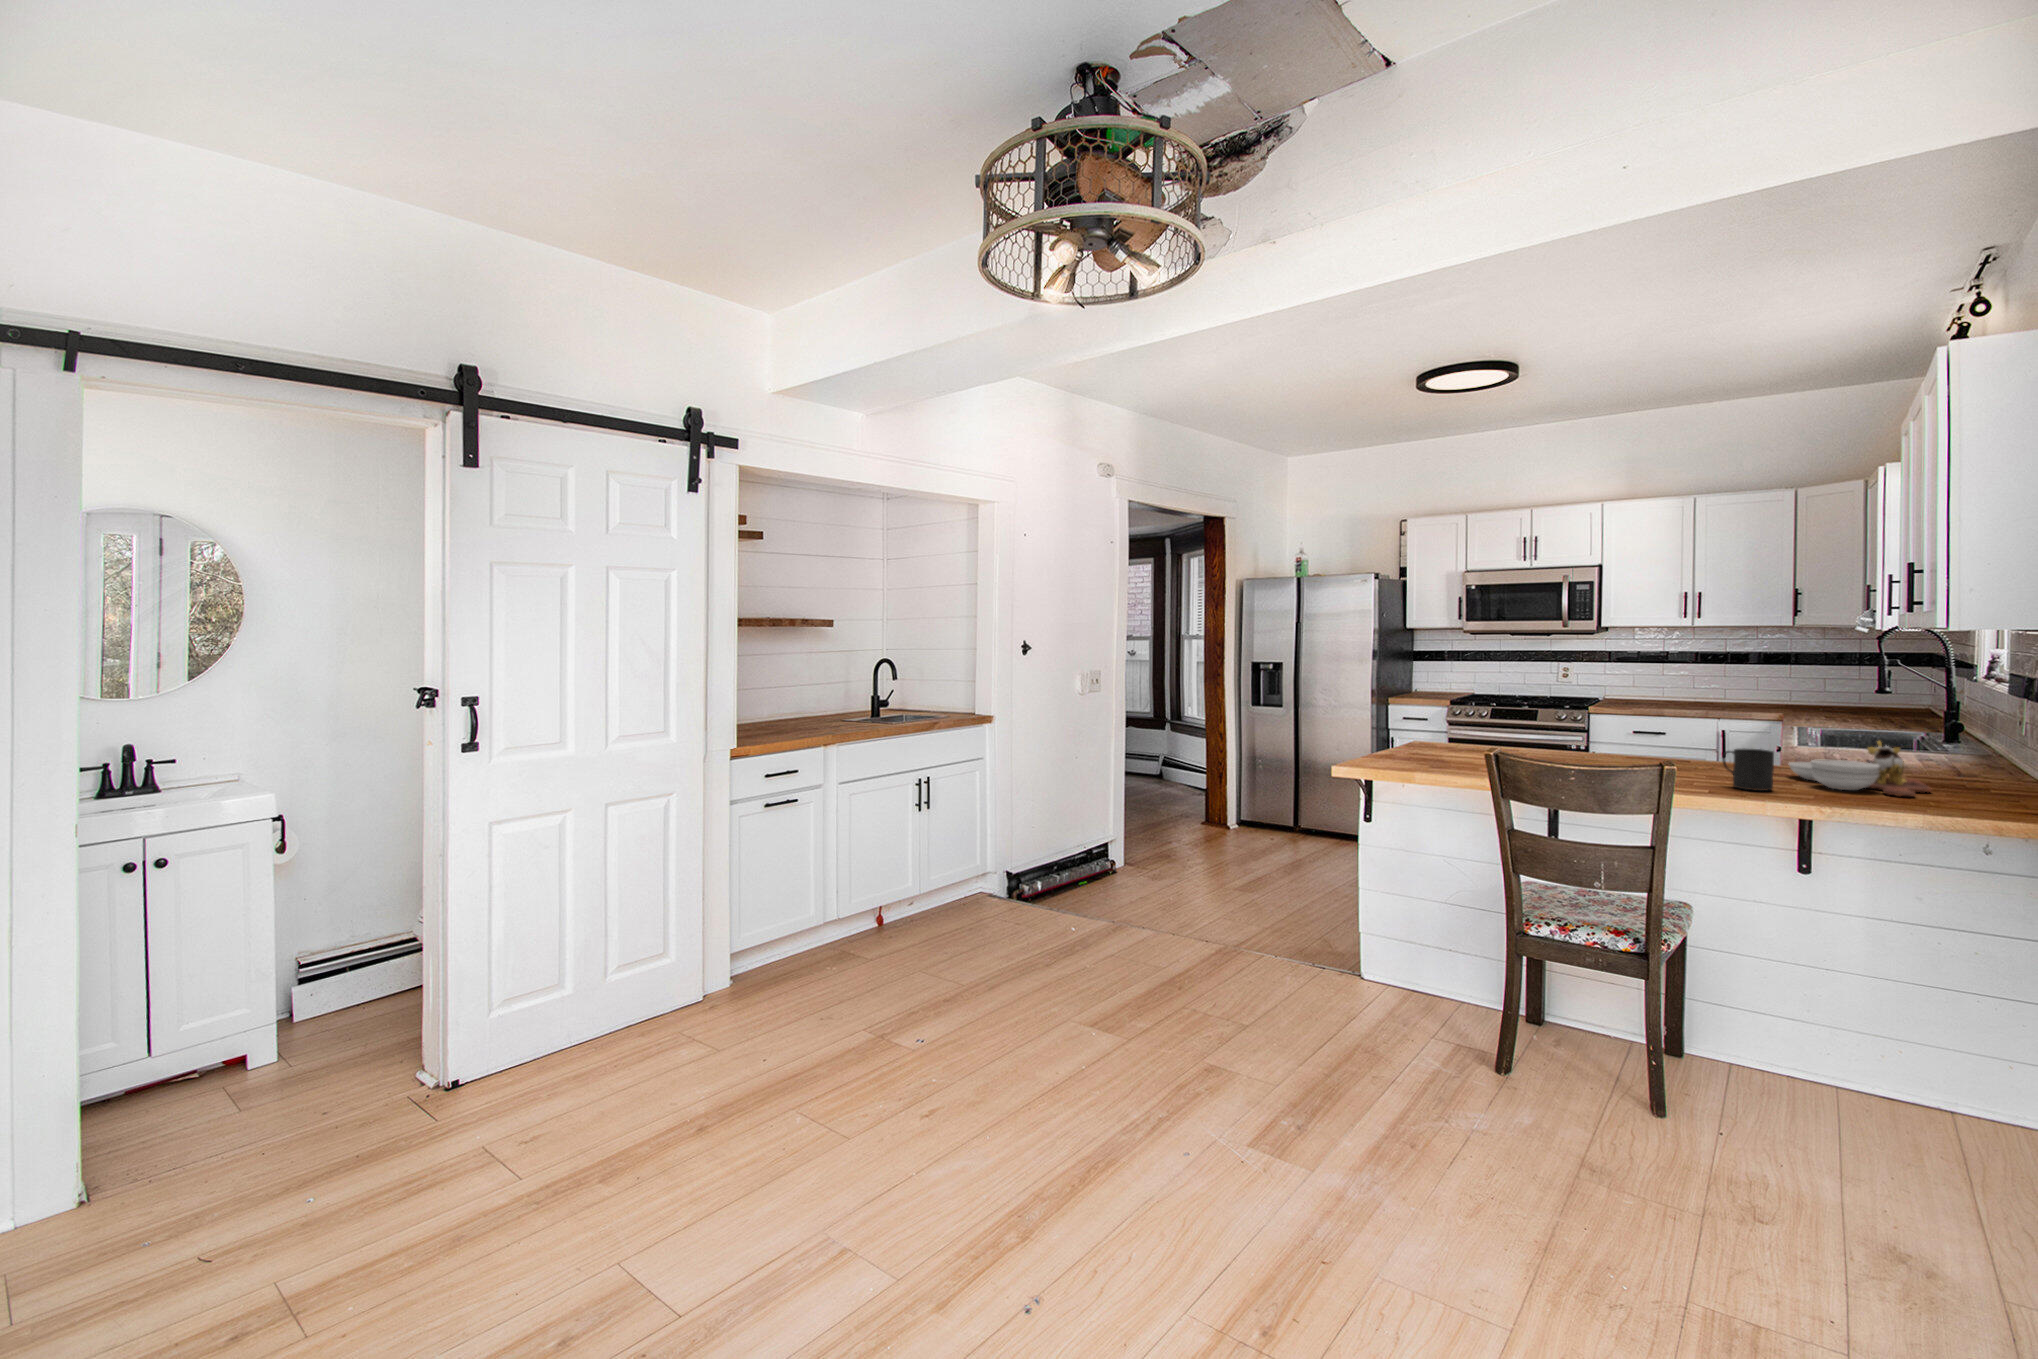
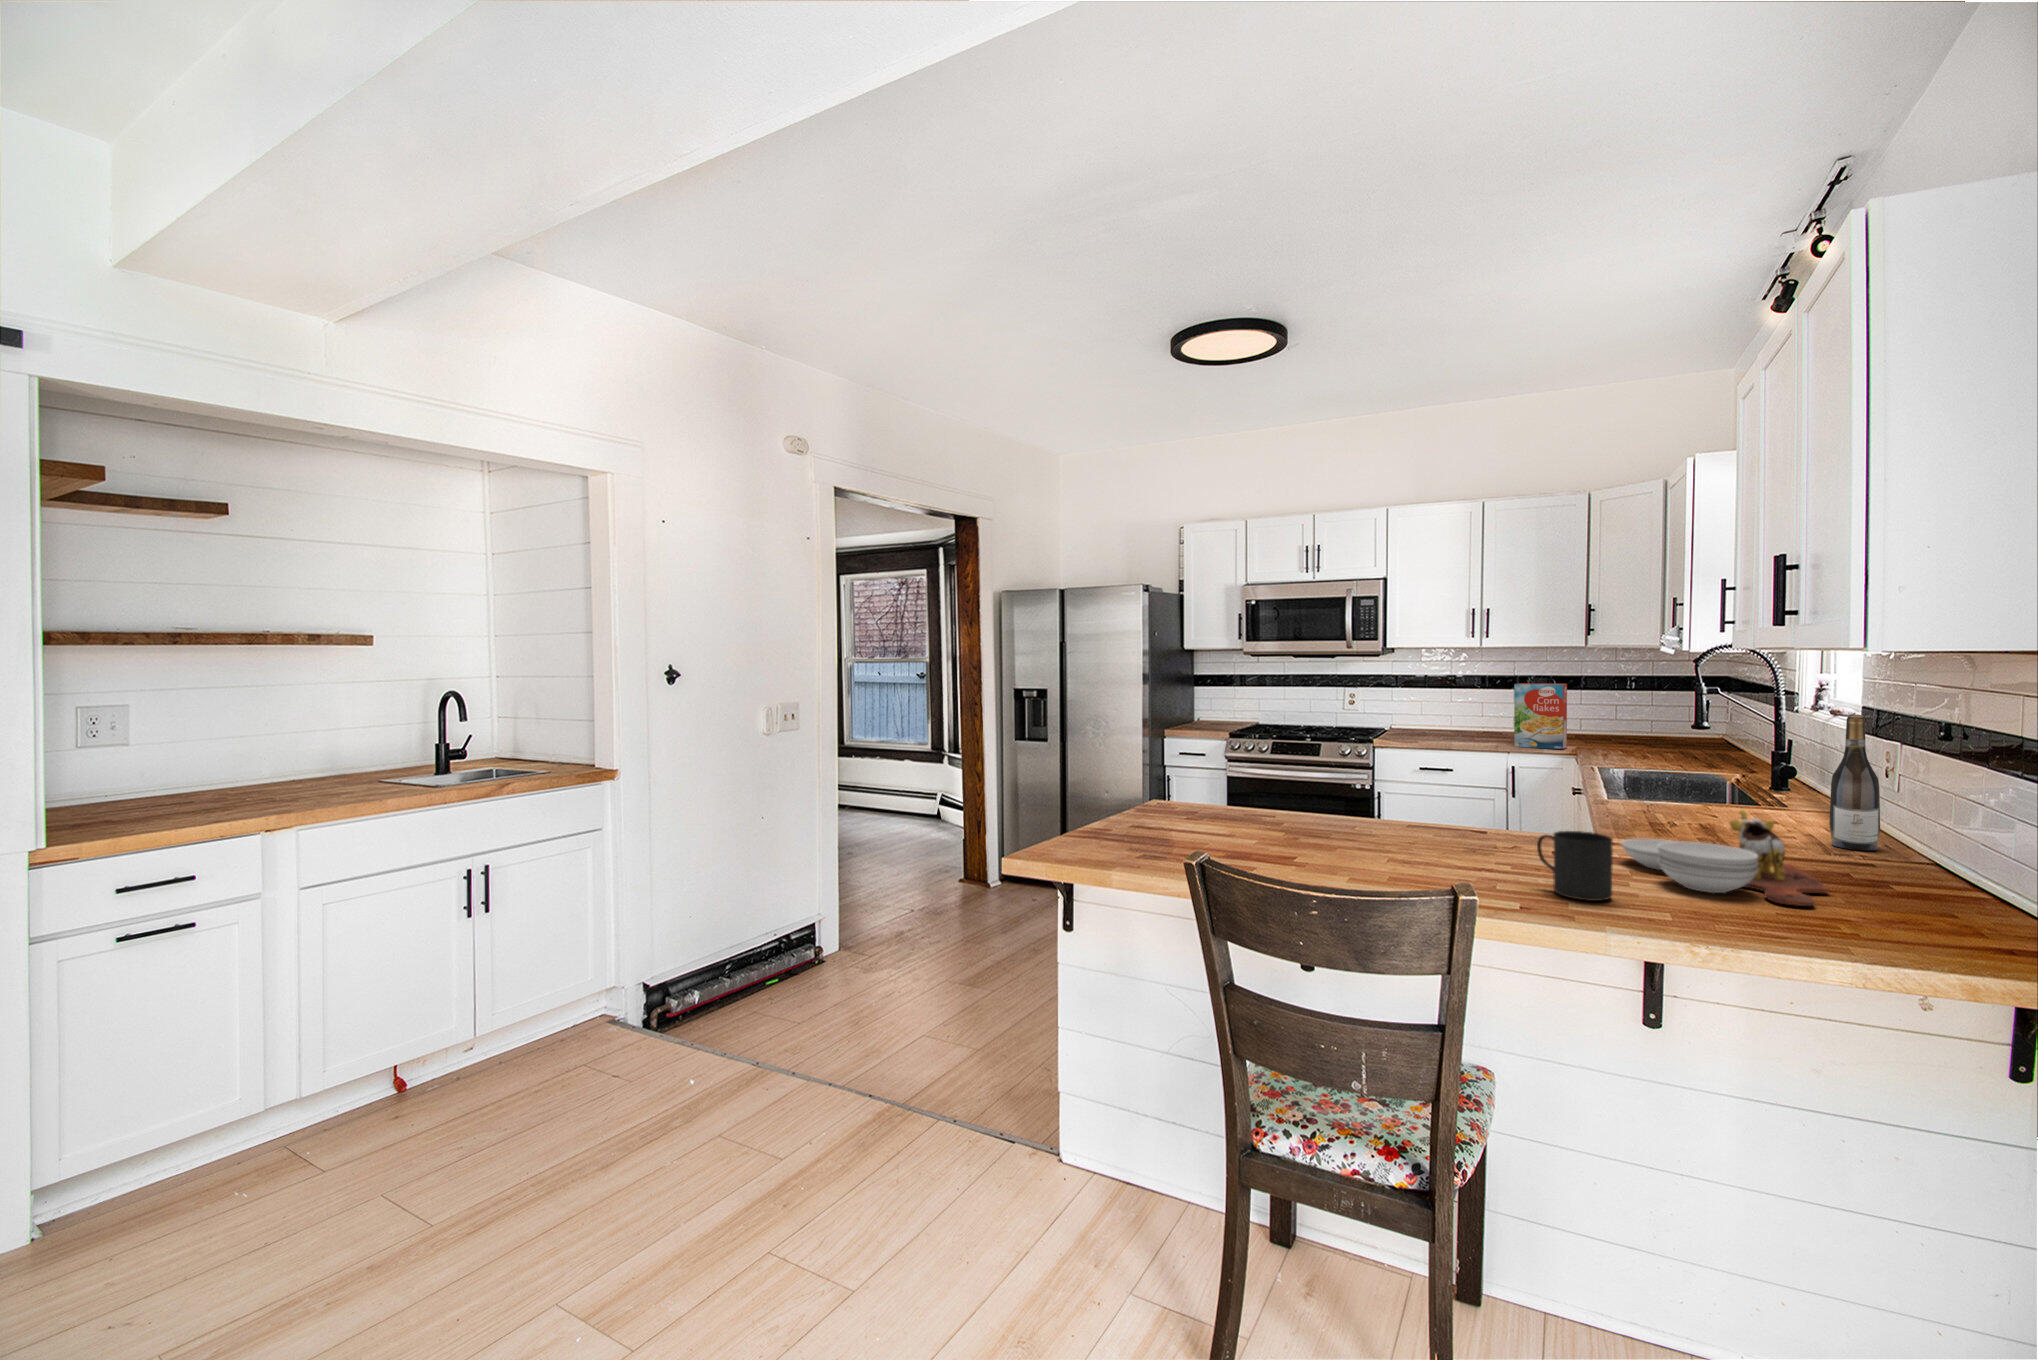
cereal box: none [1721,658,1774,716] -> present [1514,683,1567,749]
wine bottle: none [1961,679,1999,776] -> present [1829,715,1880,850]

